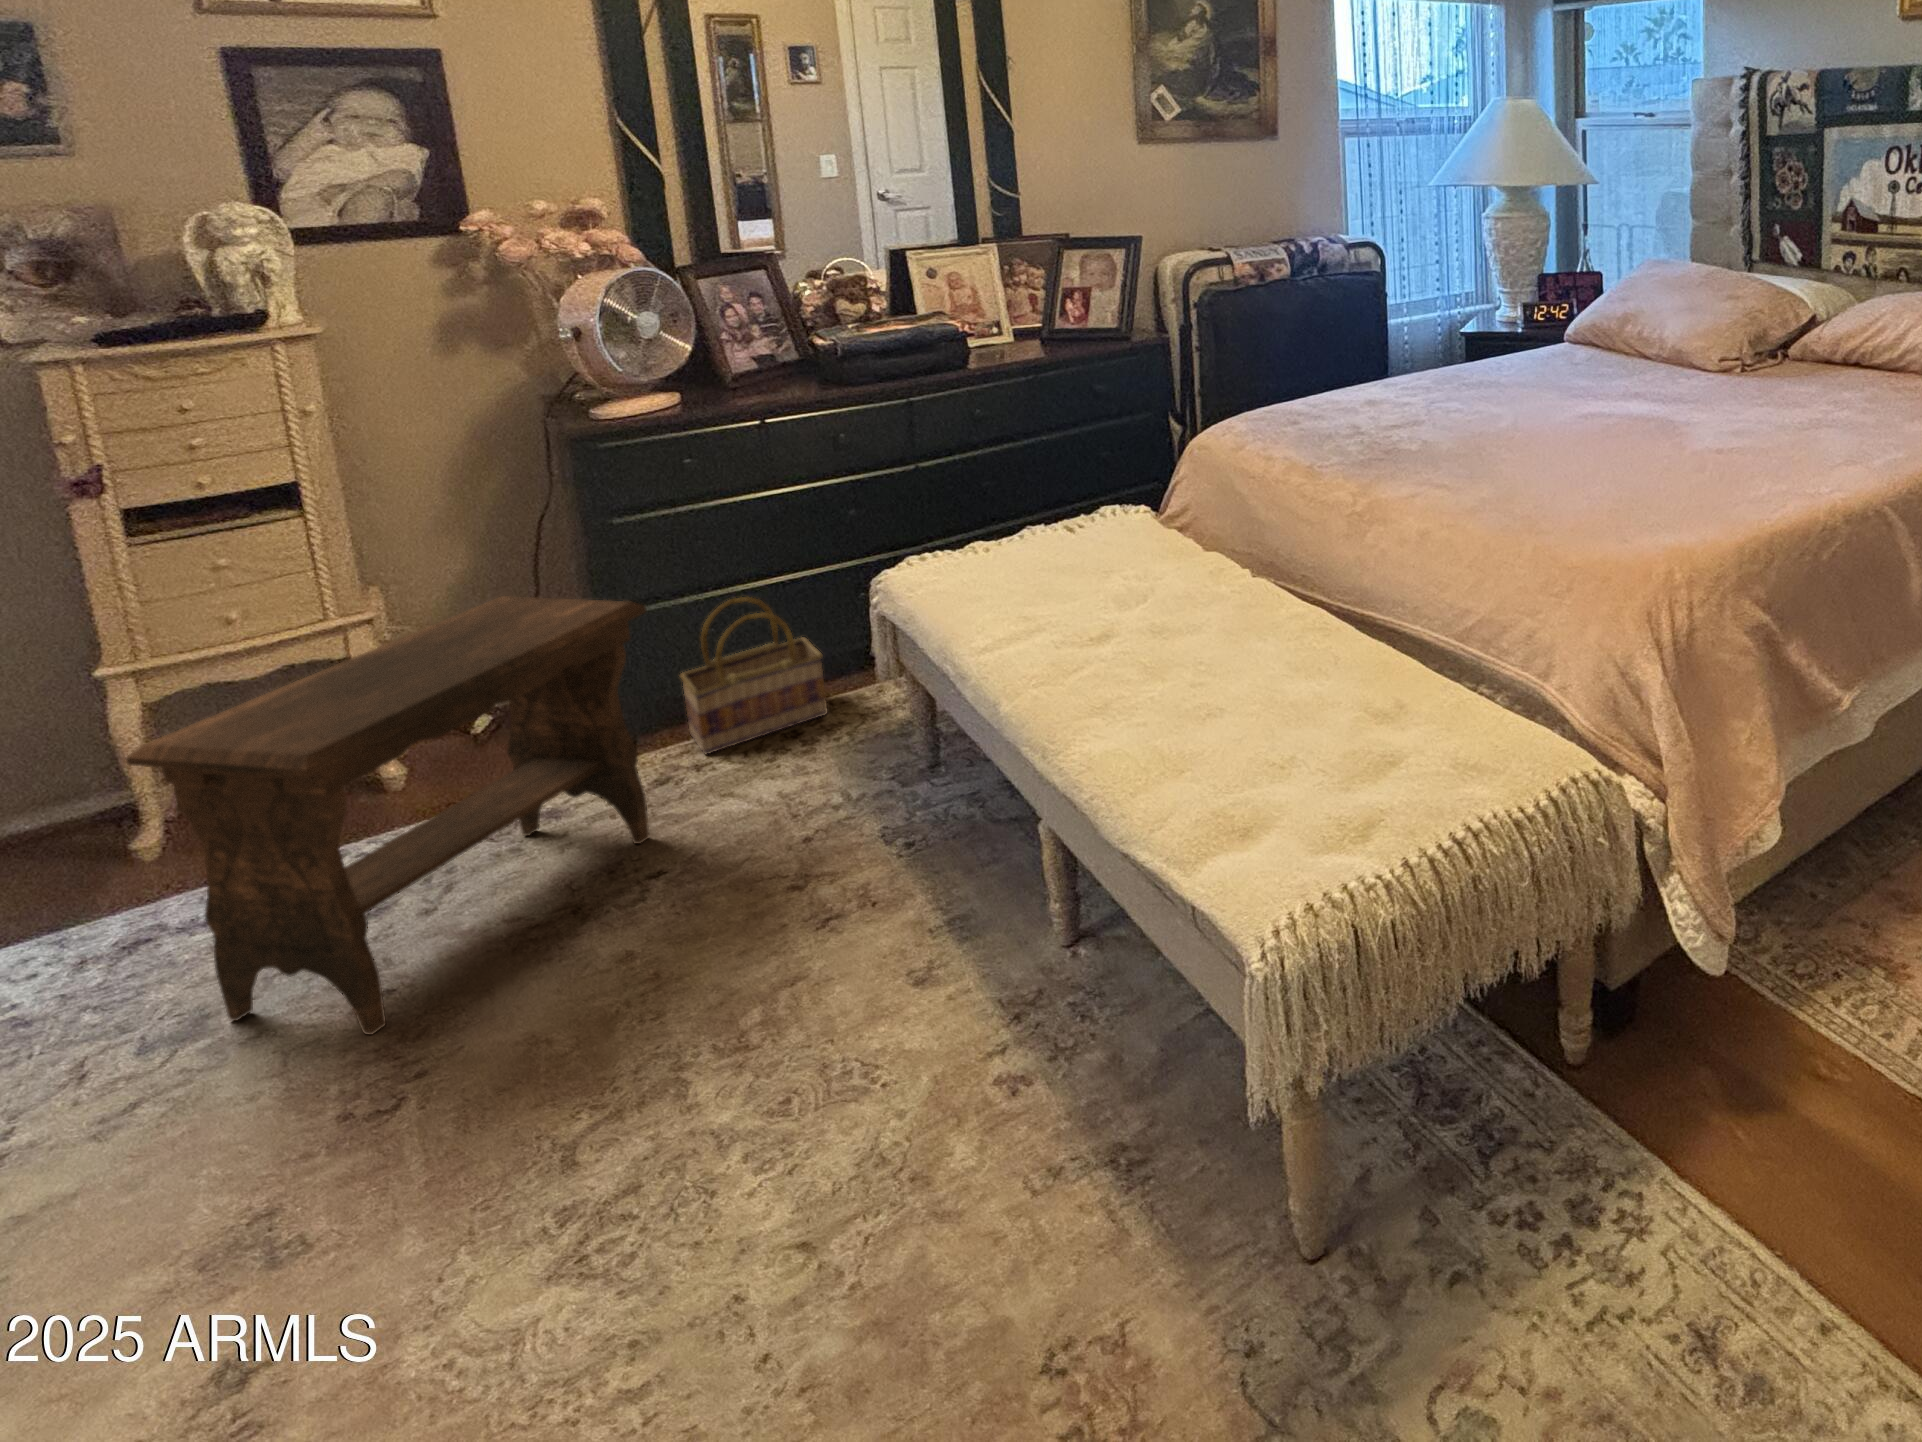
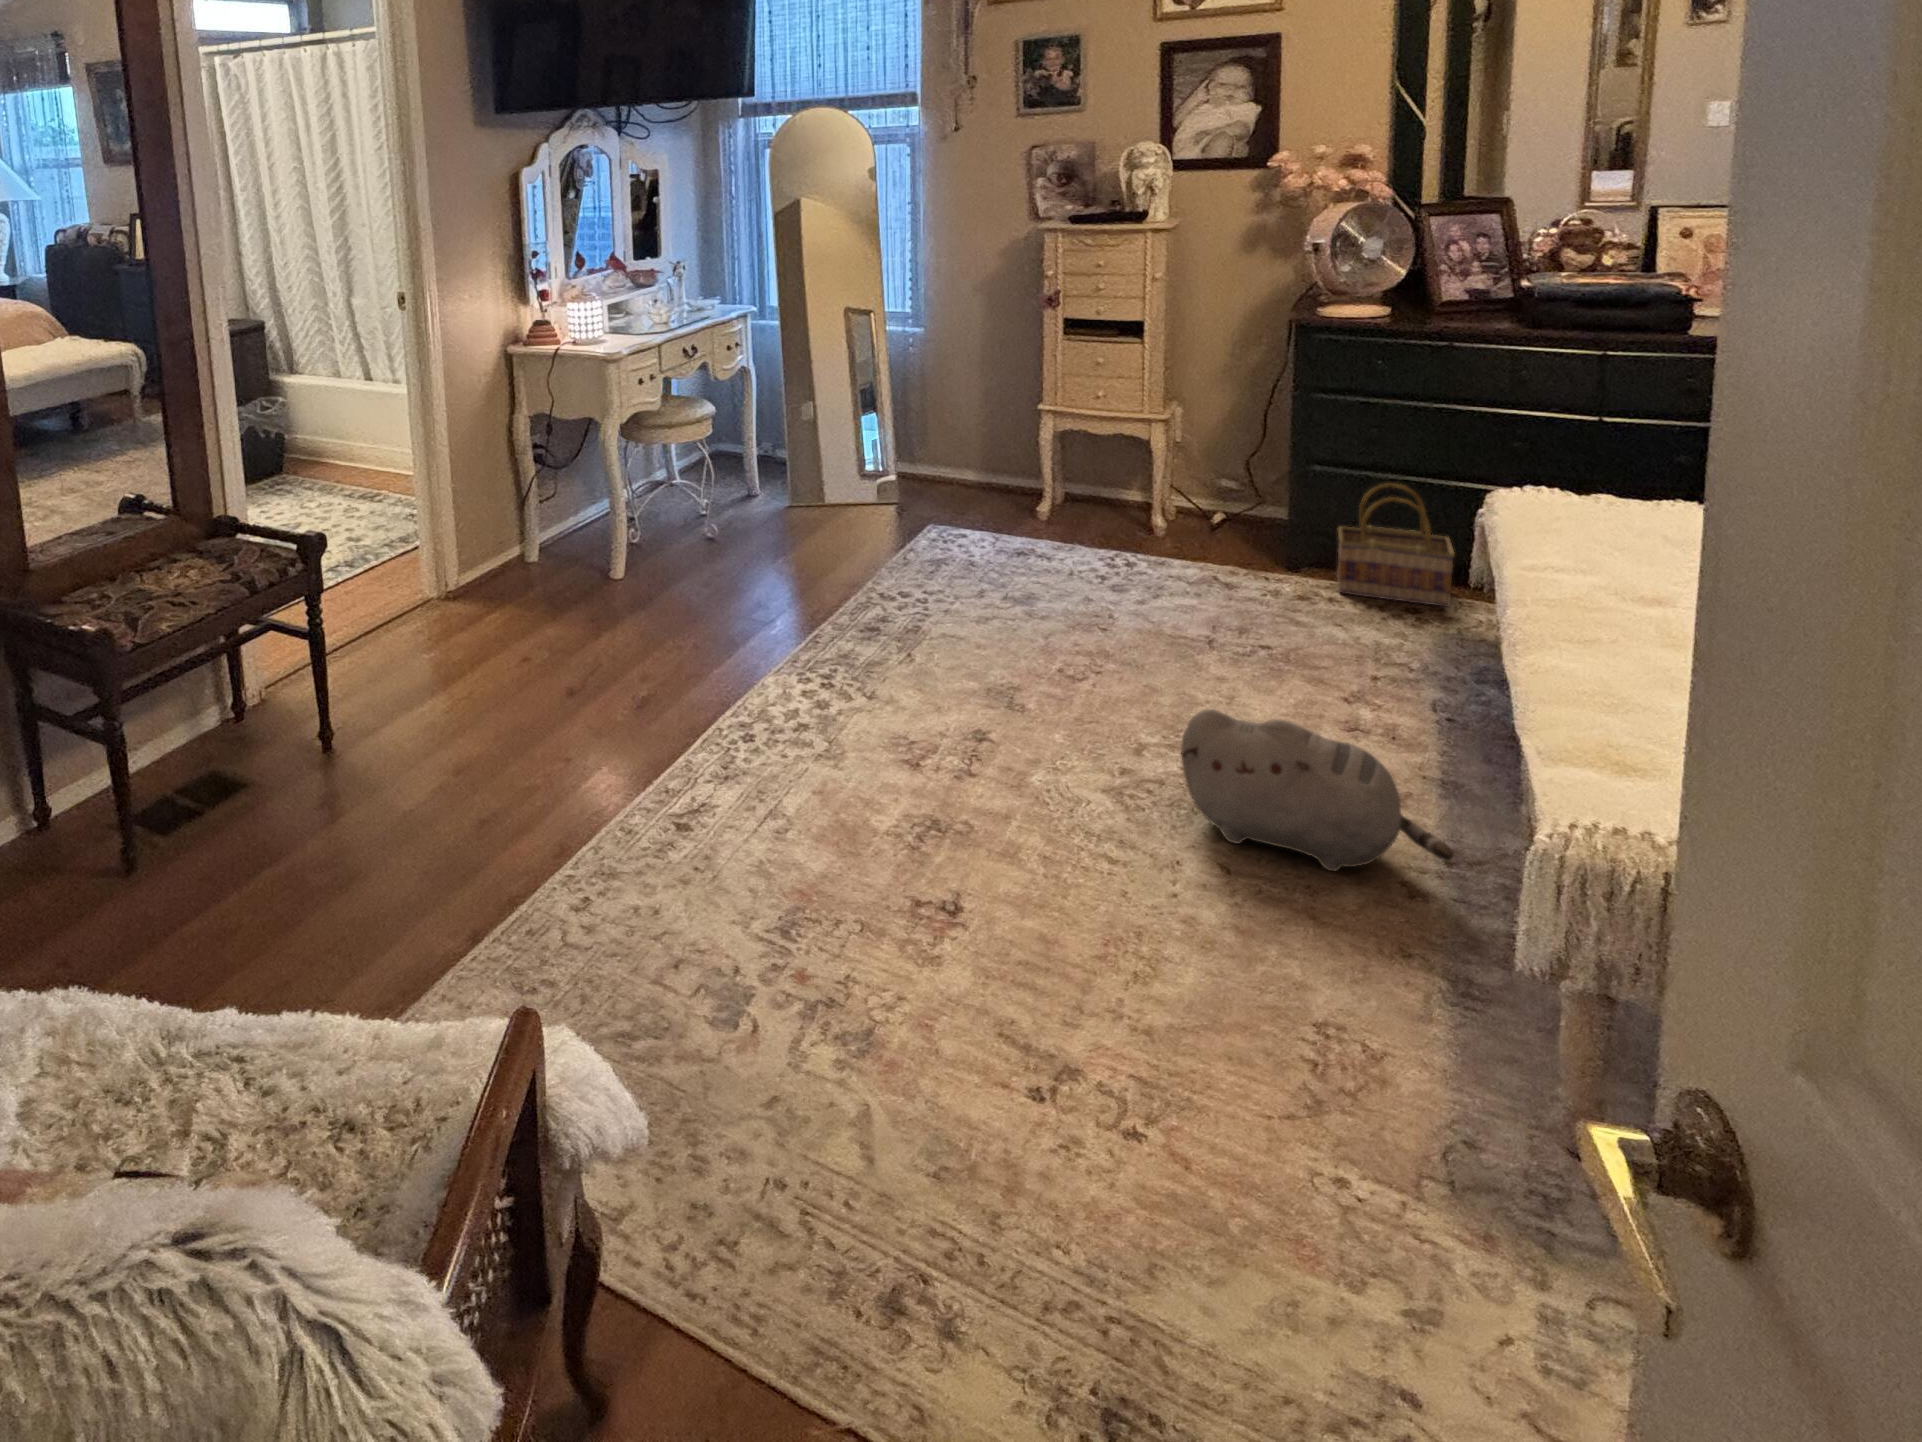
footstool: present [126,596,649,1035] -> none [1024,422,1302,643]
plush toy: none [670,953,1041,1201] -> present [1181,709,1453,871]

